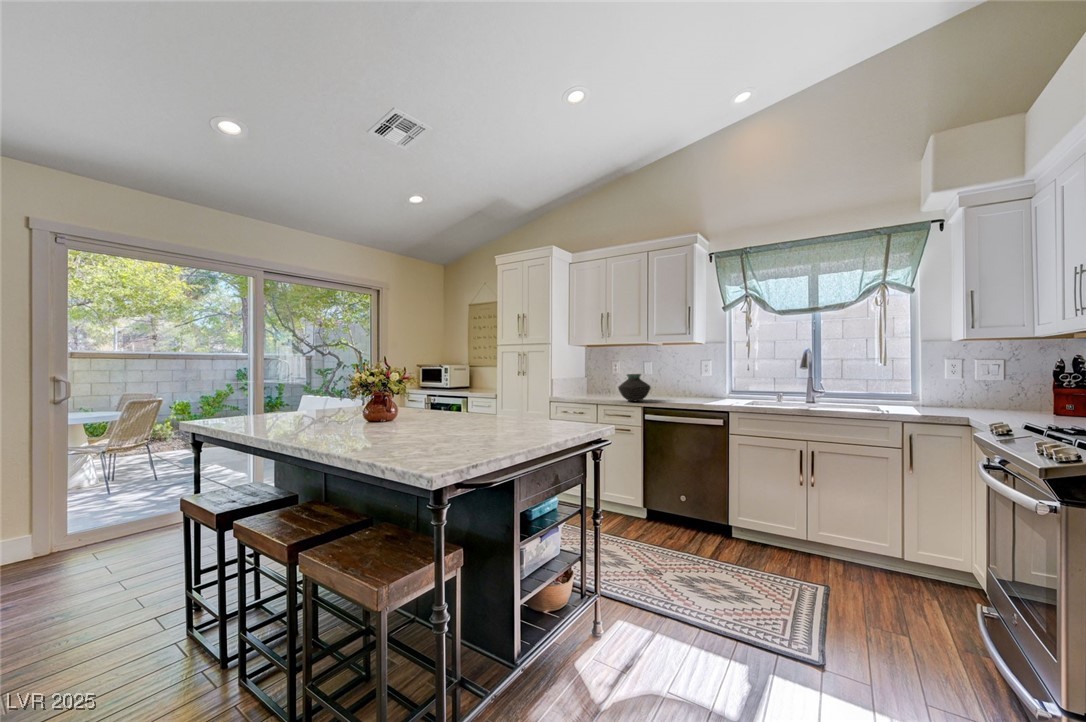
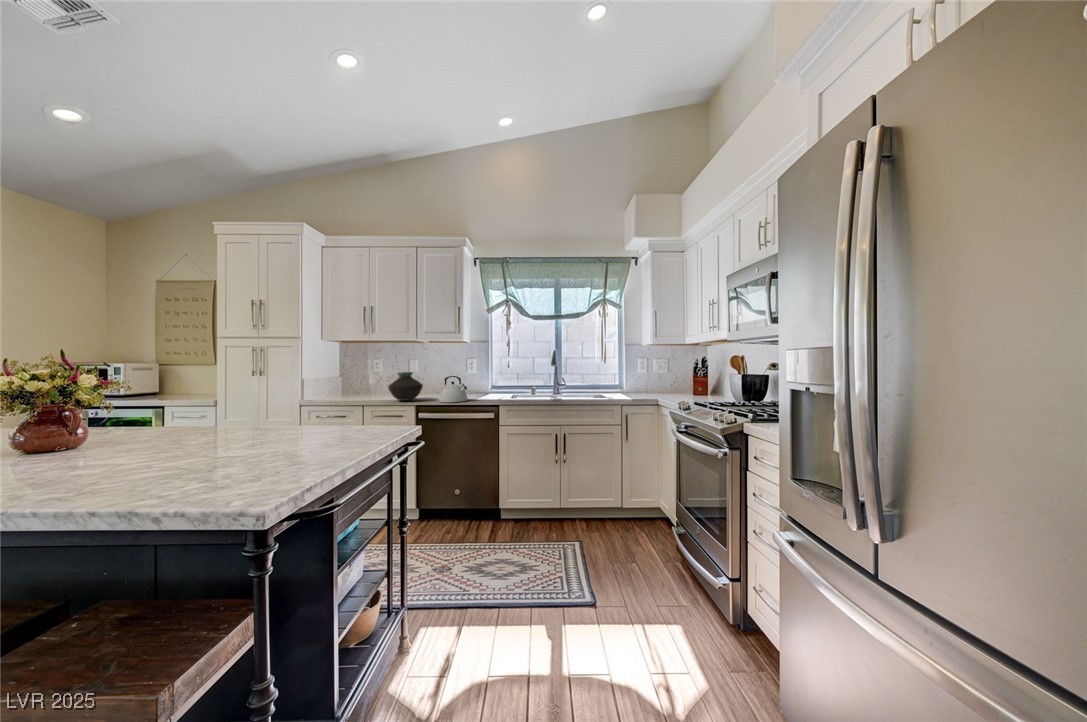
kettle: none [665,379,695,405] -> present [439,376,467,402]

